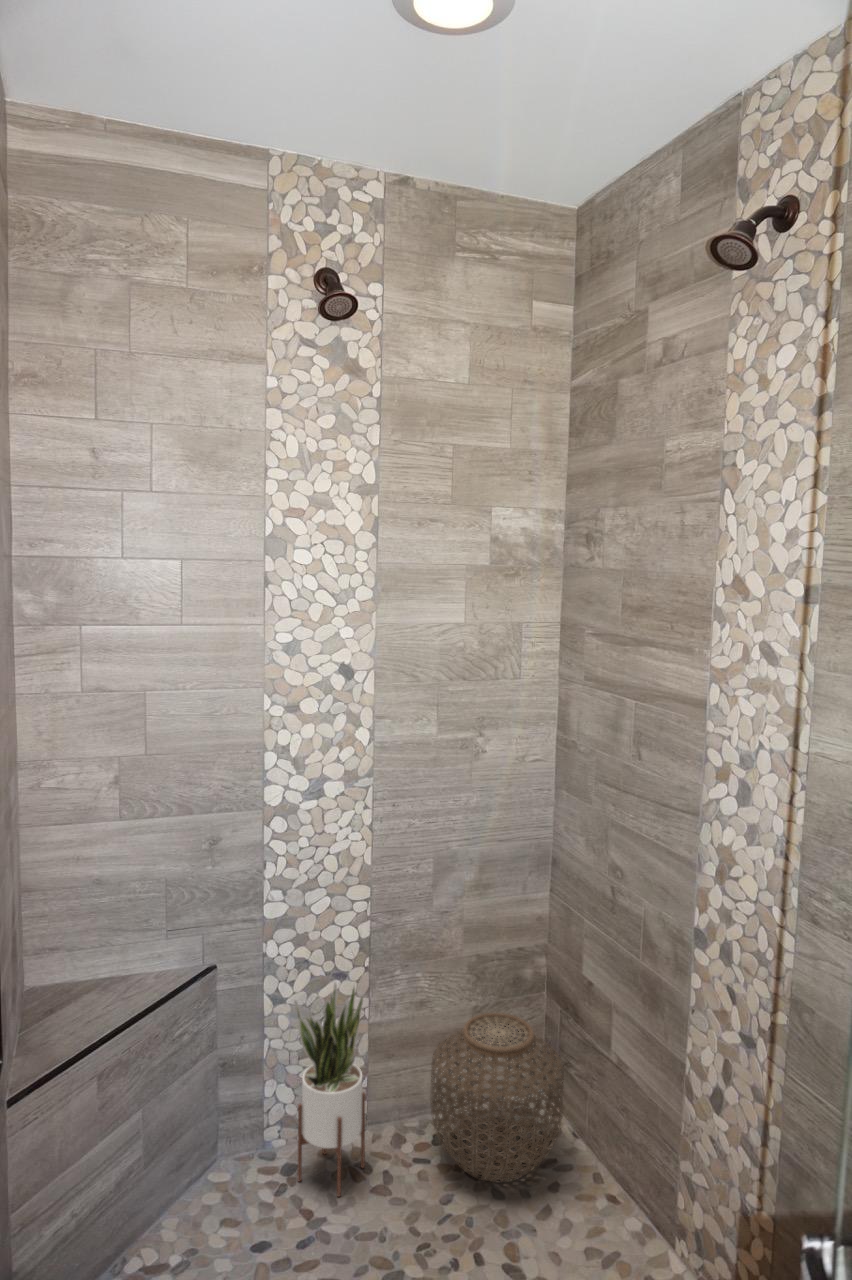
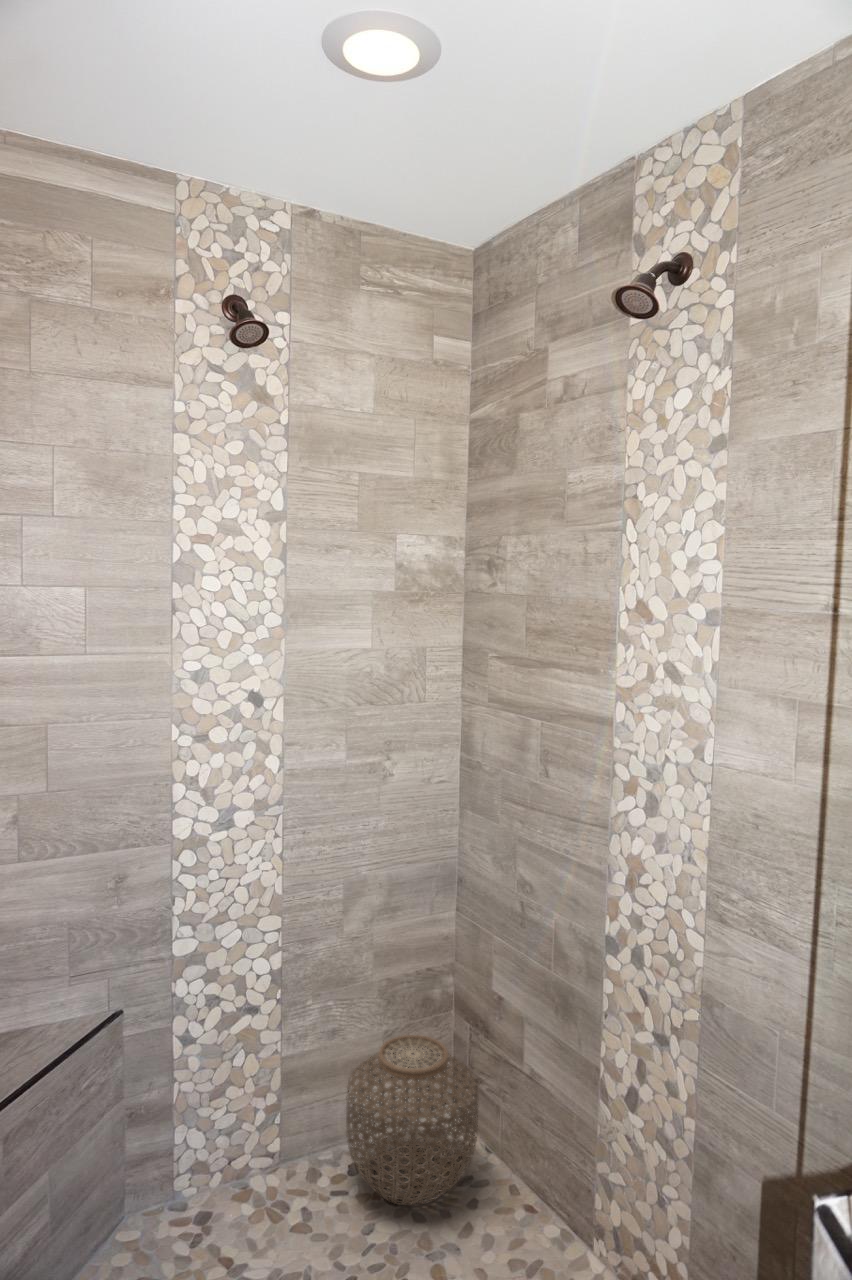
potted plant: present [294,983,366,1196] -> none [209,1016,281,1239]

